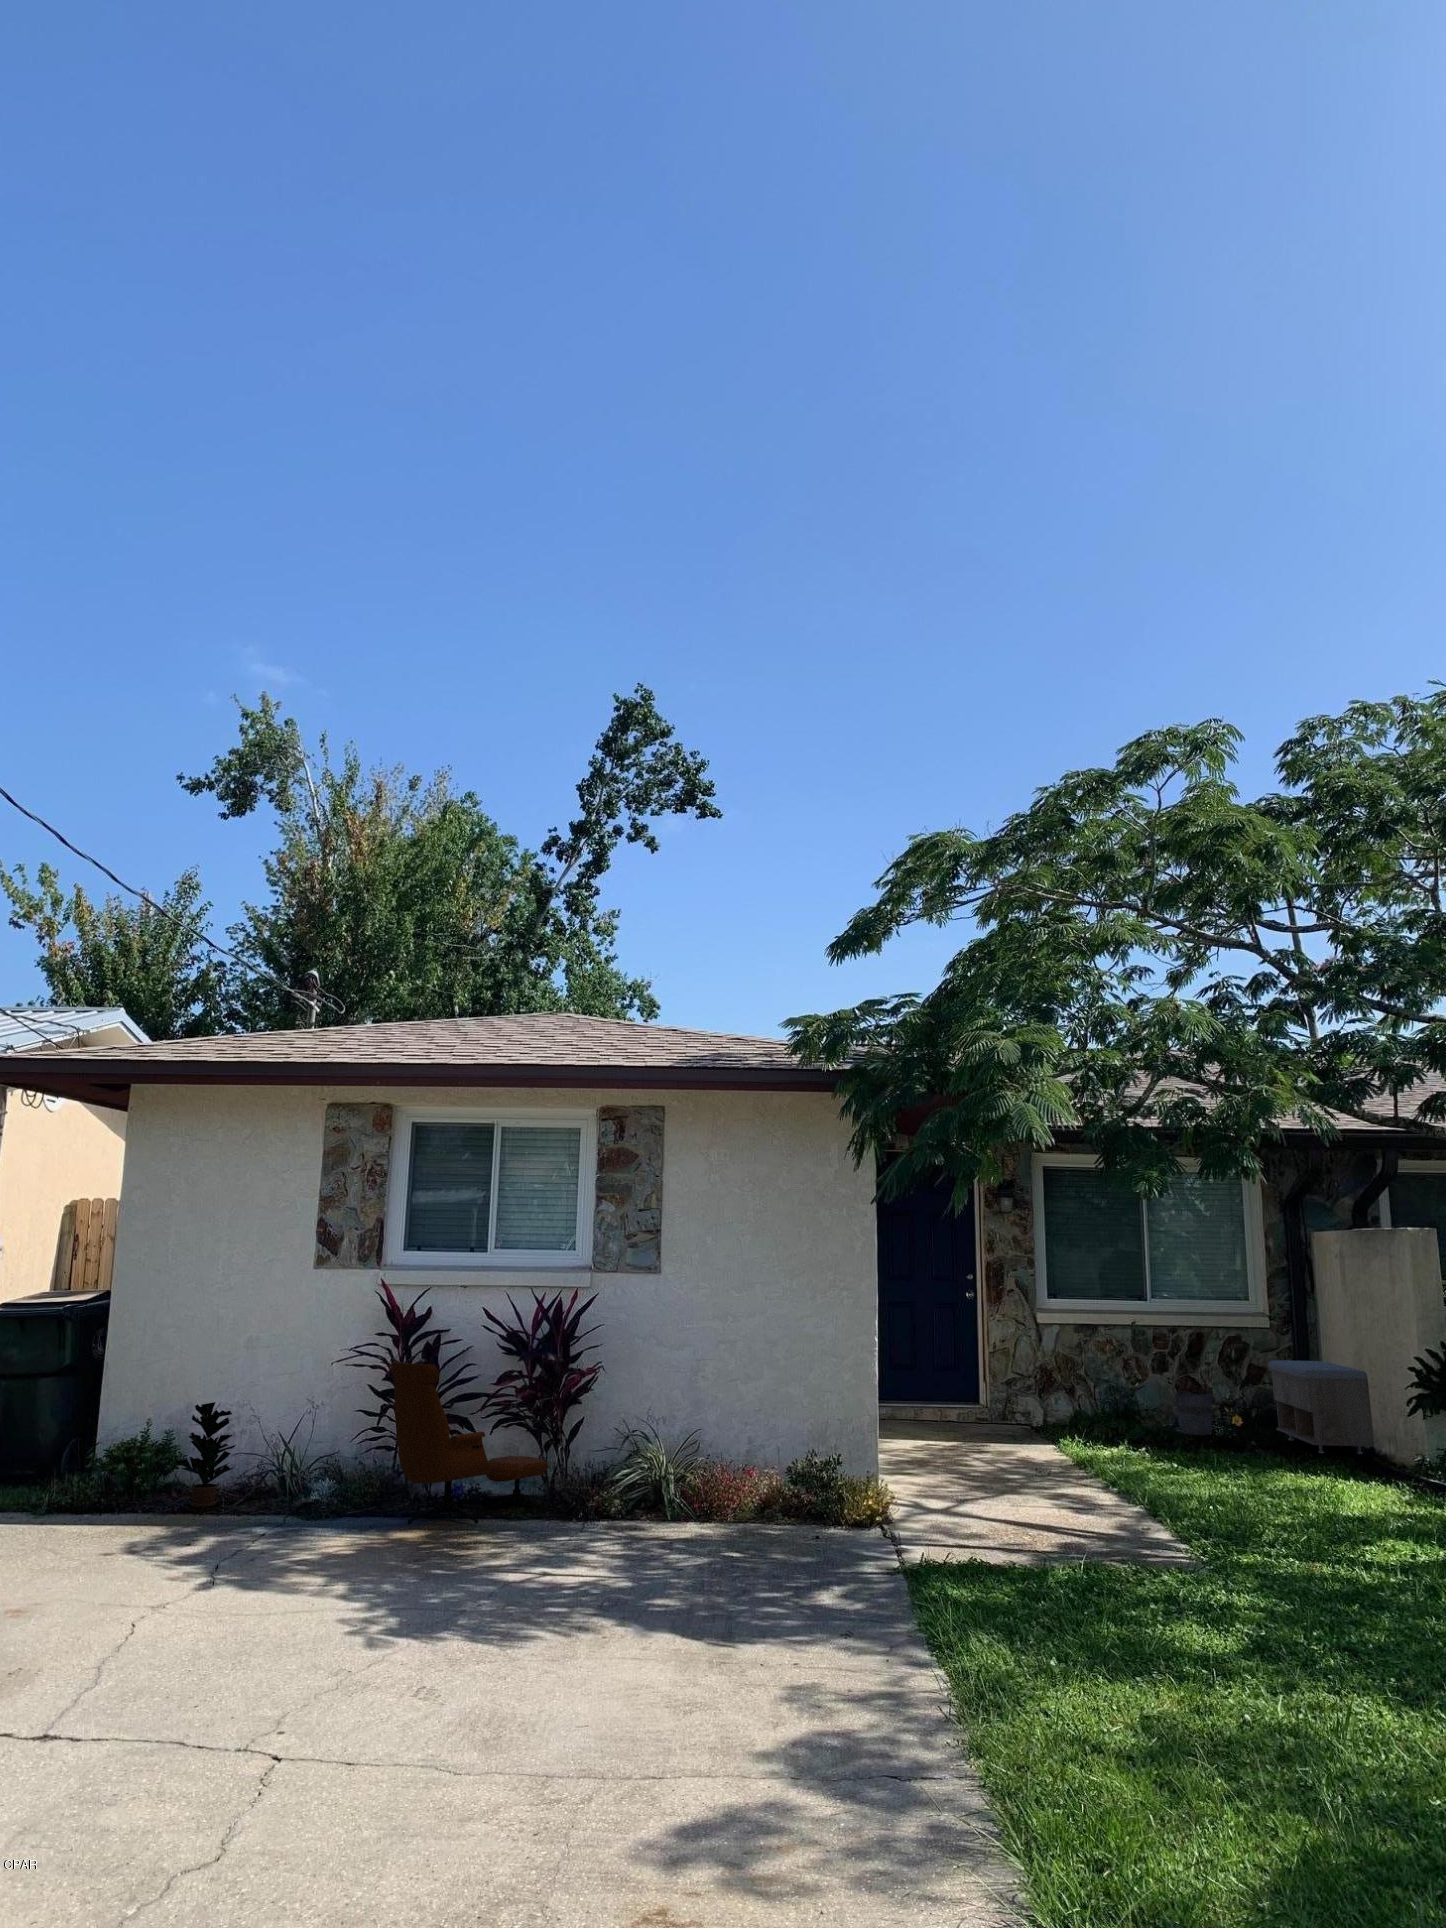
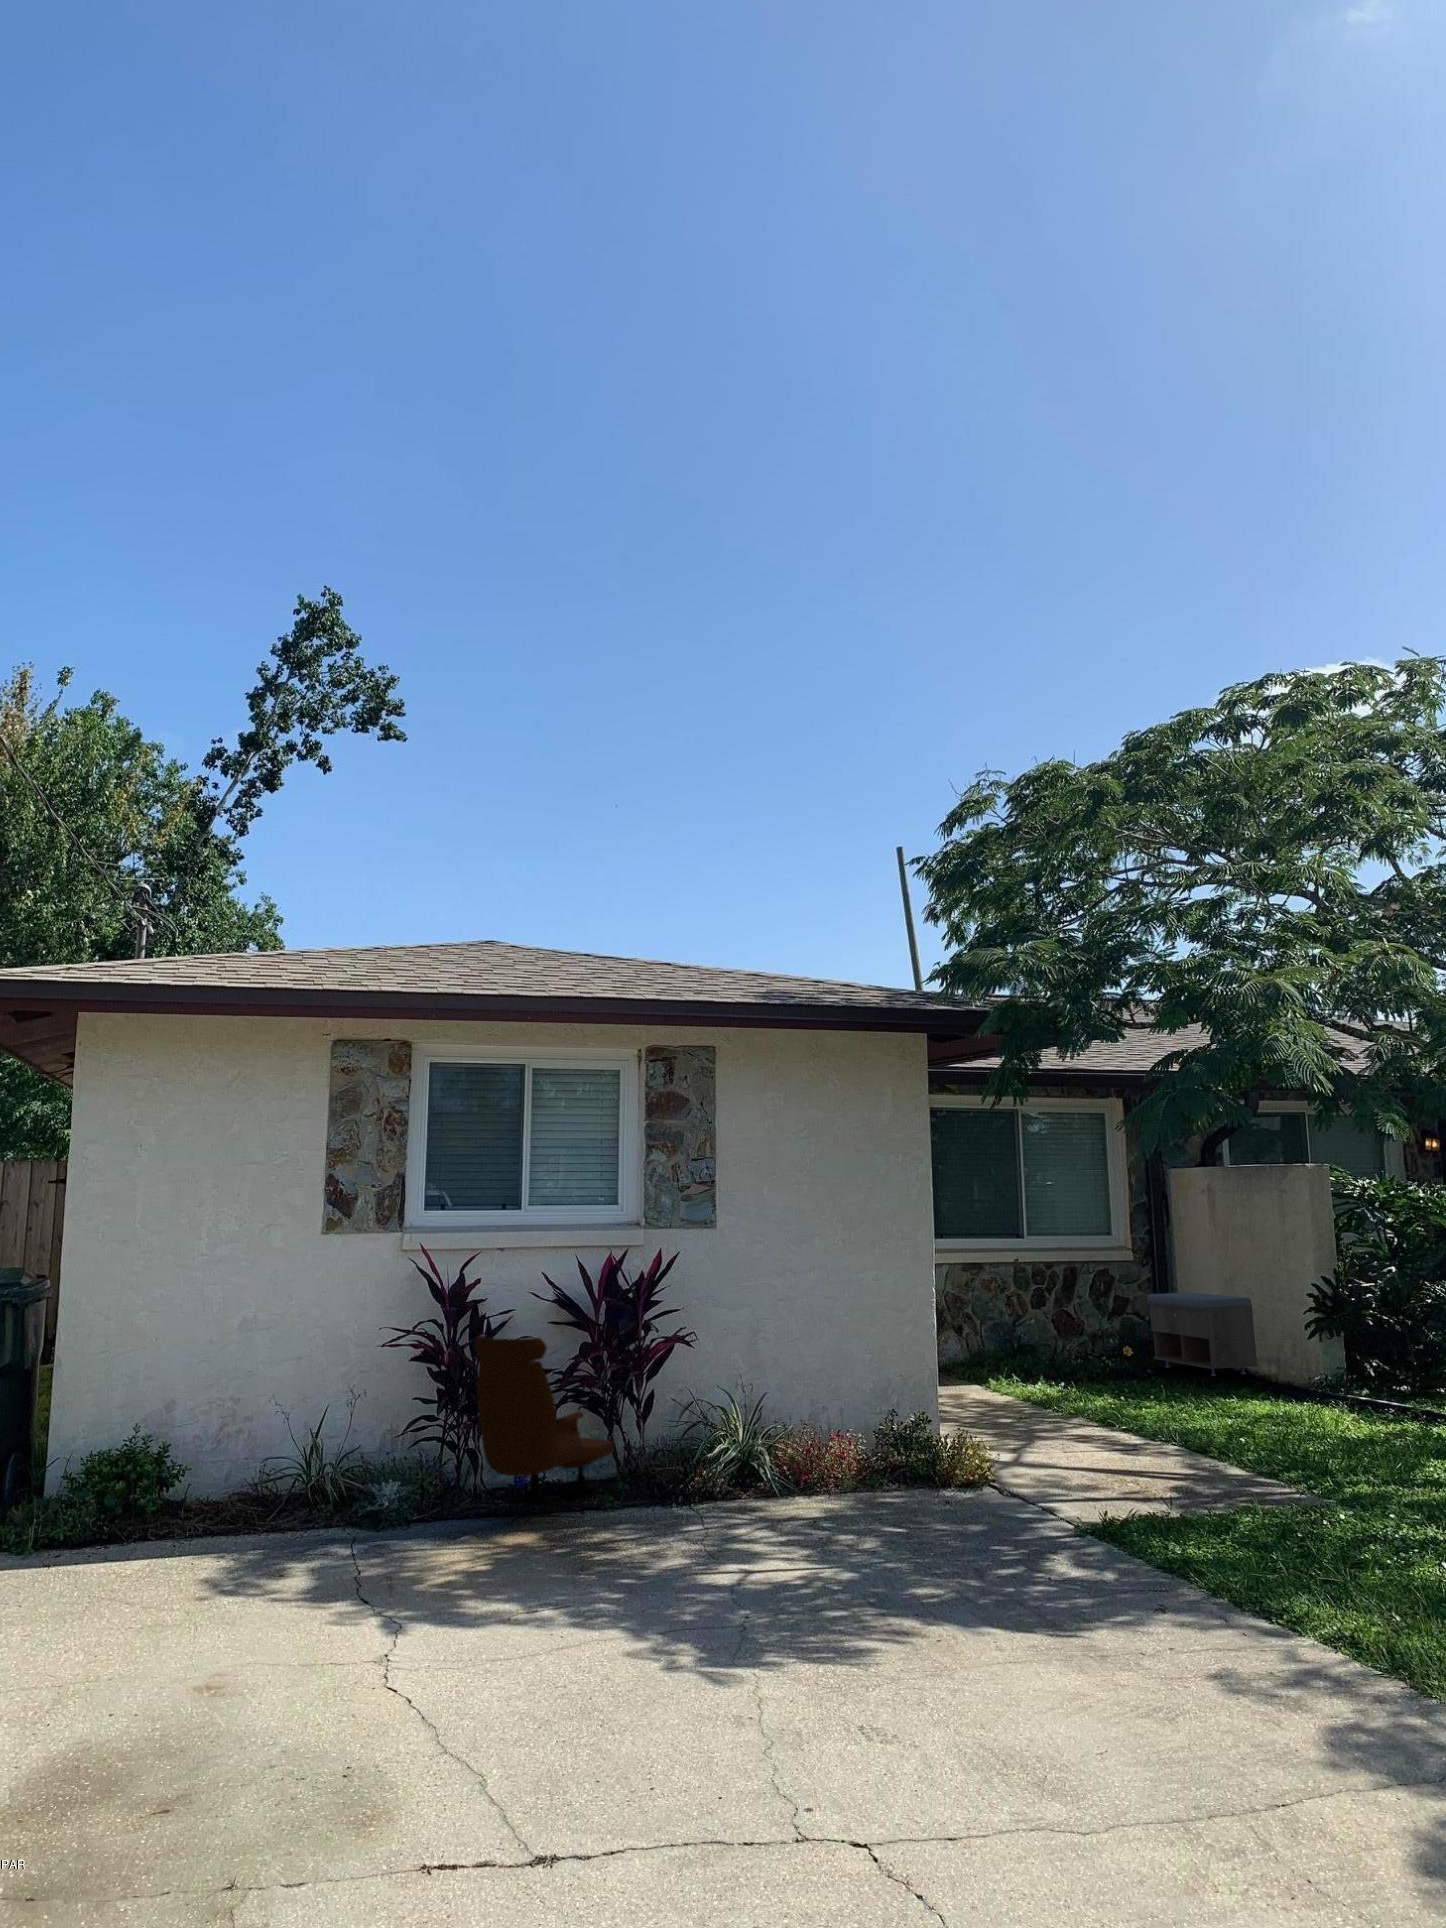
bucket: present [1174,1392,1215,1435] -> none [1059,1328,1099,1369]
potted plant: present [175,1402,236,1507] -> none [168,1404,249,1534]

